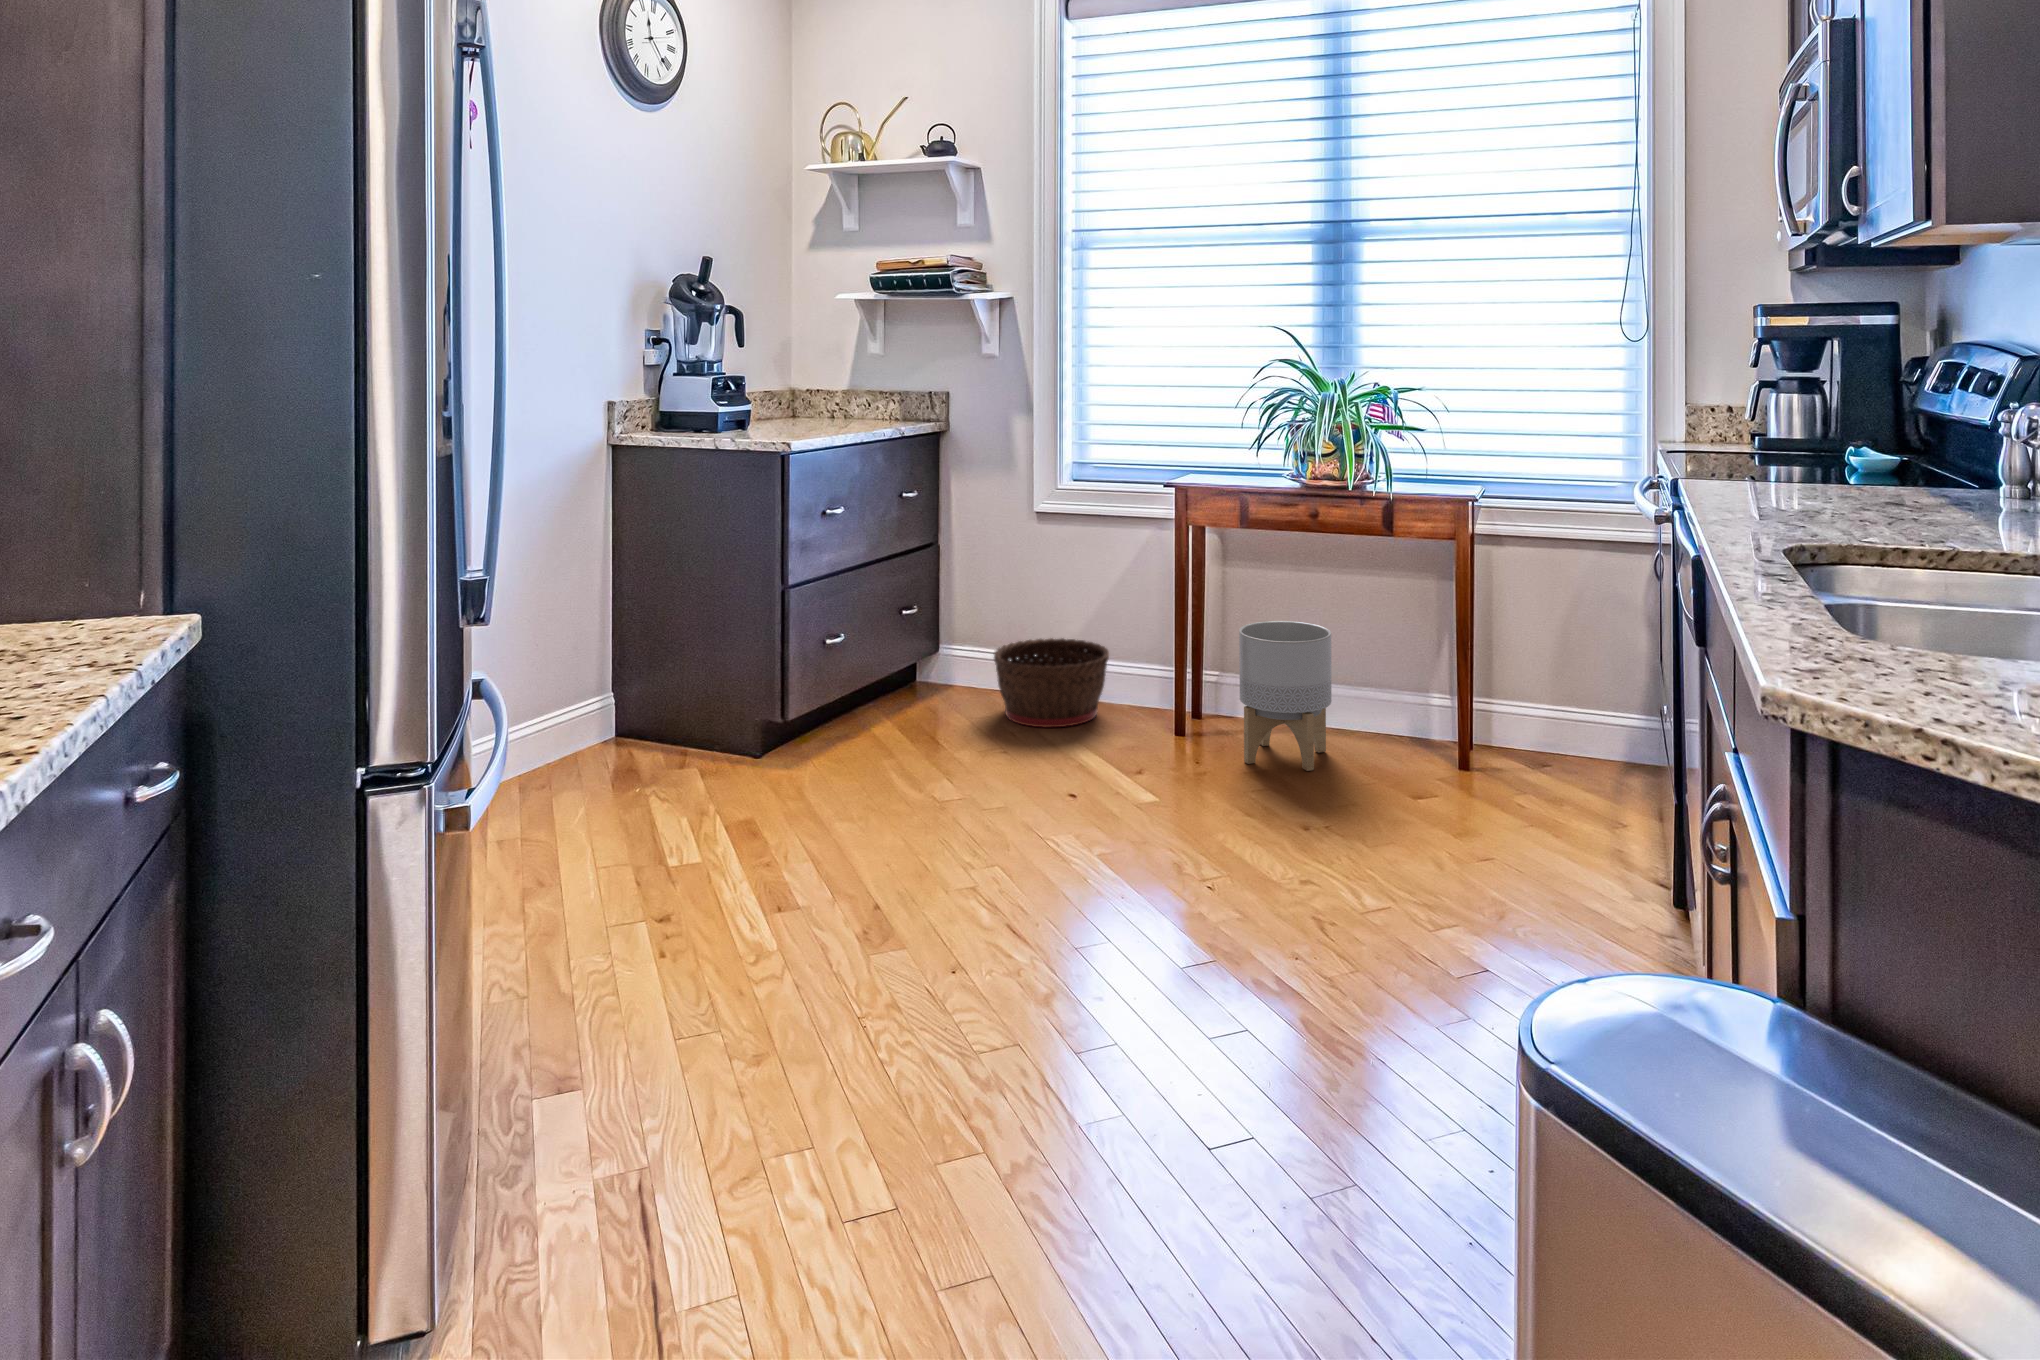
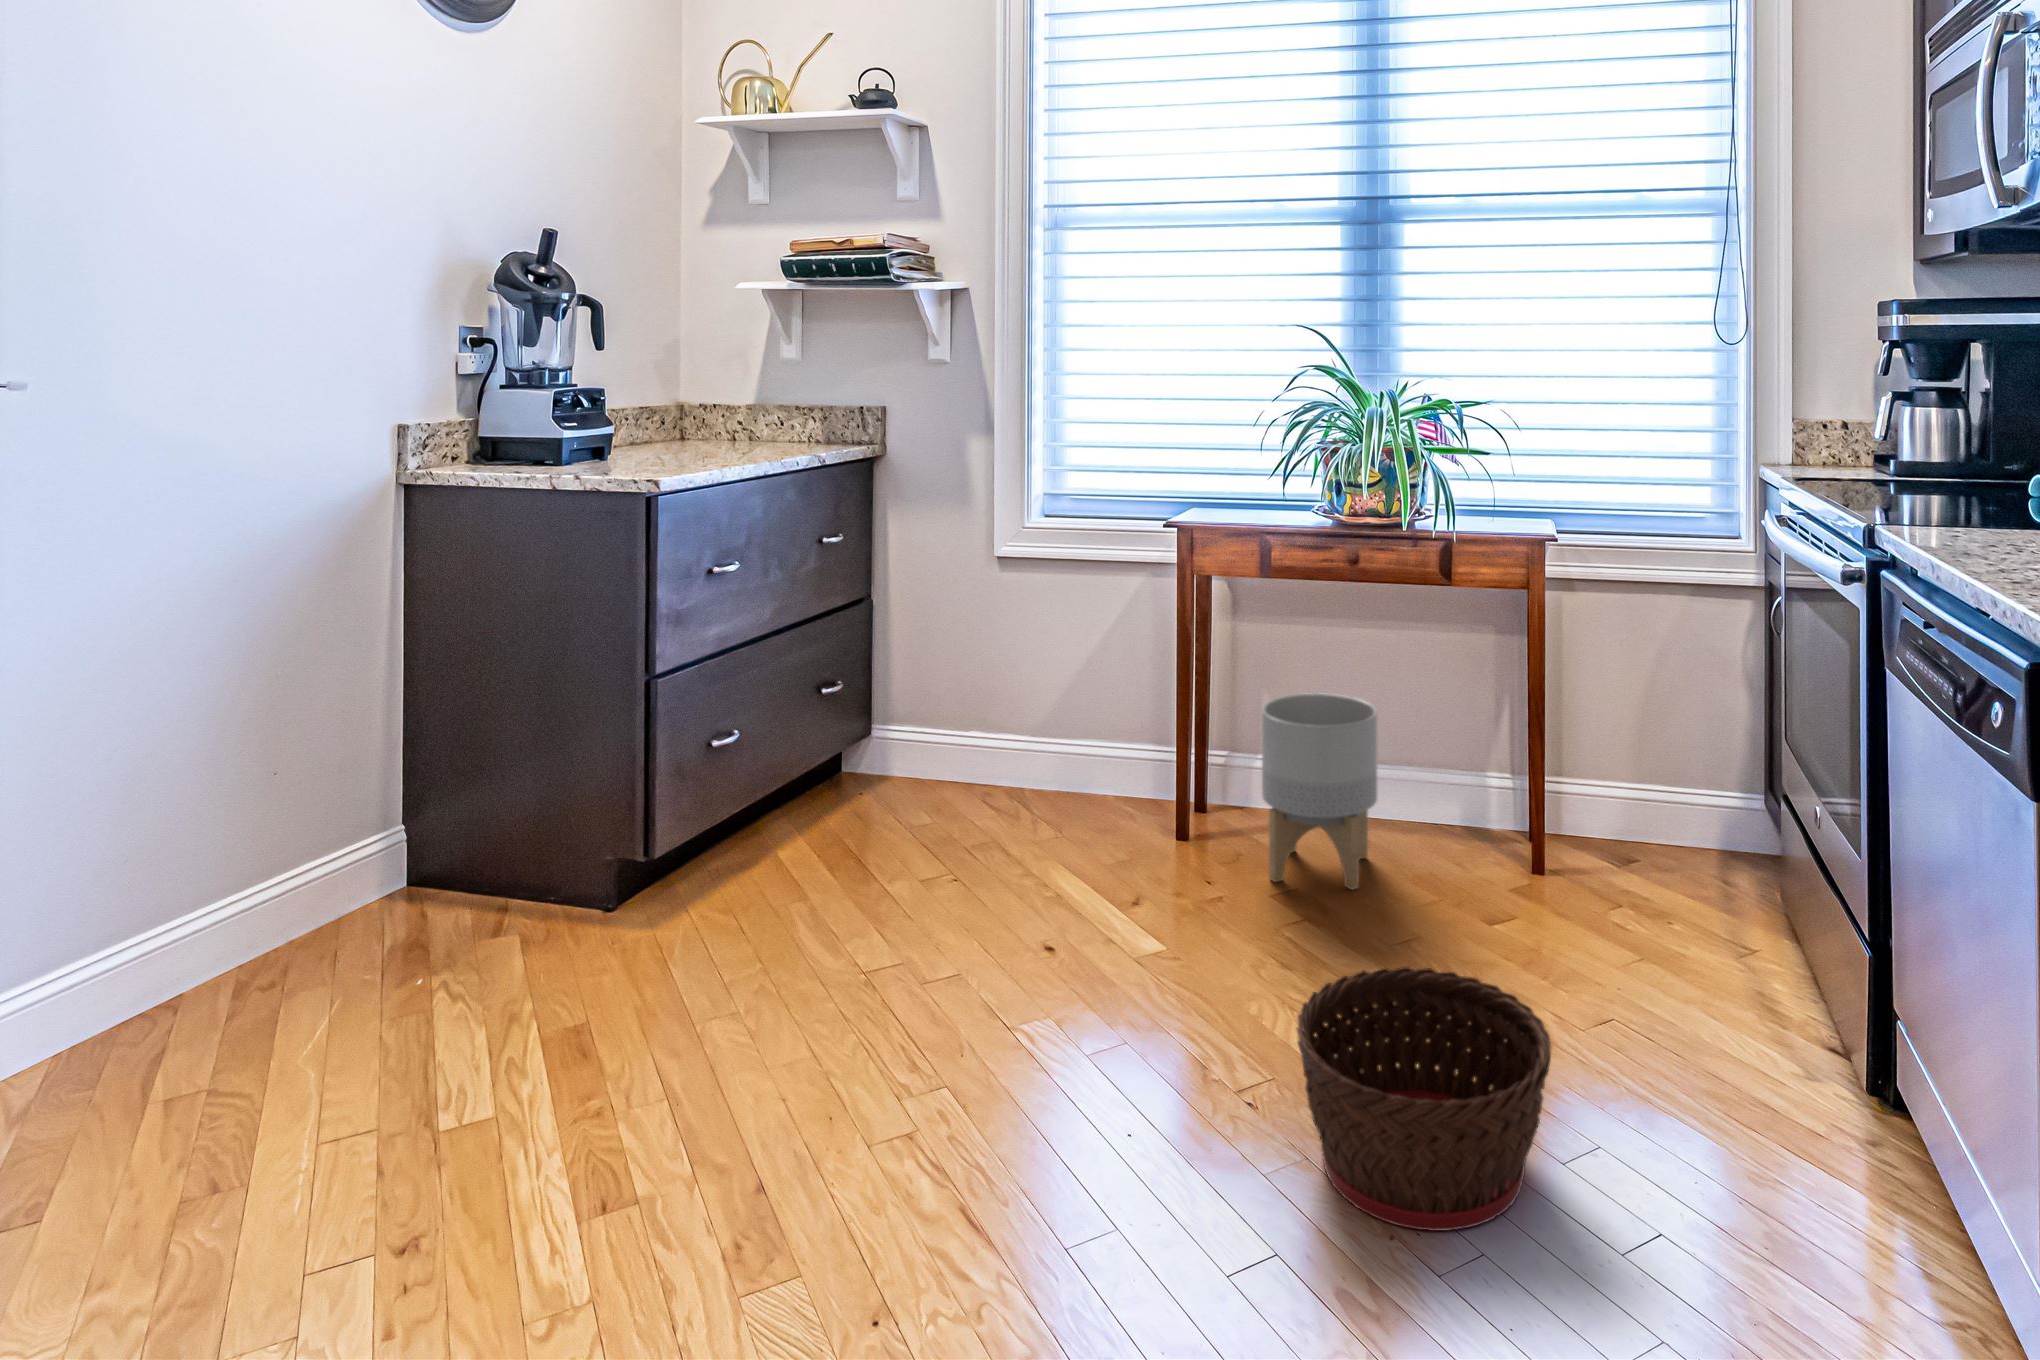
basket: present [994,638,1109,727] -> present [1297,967,1551,1231]

